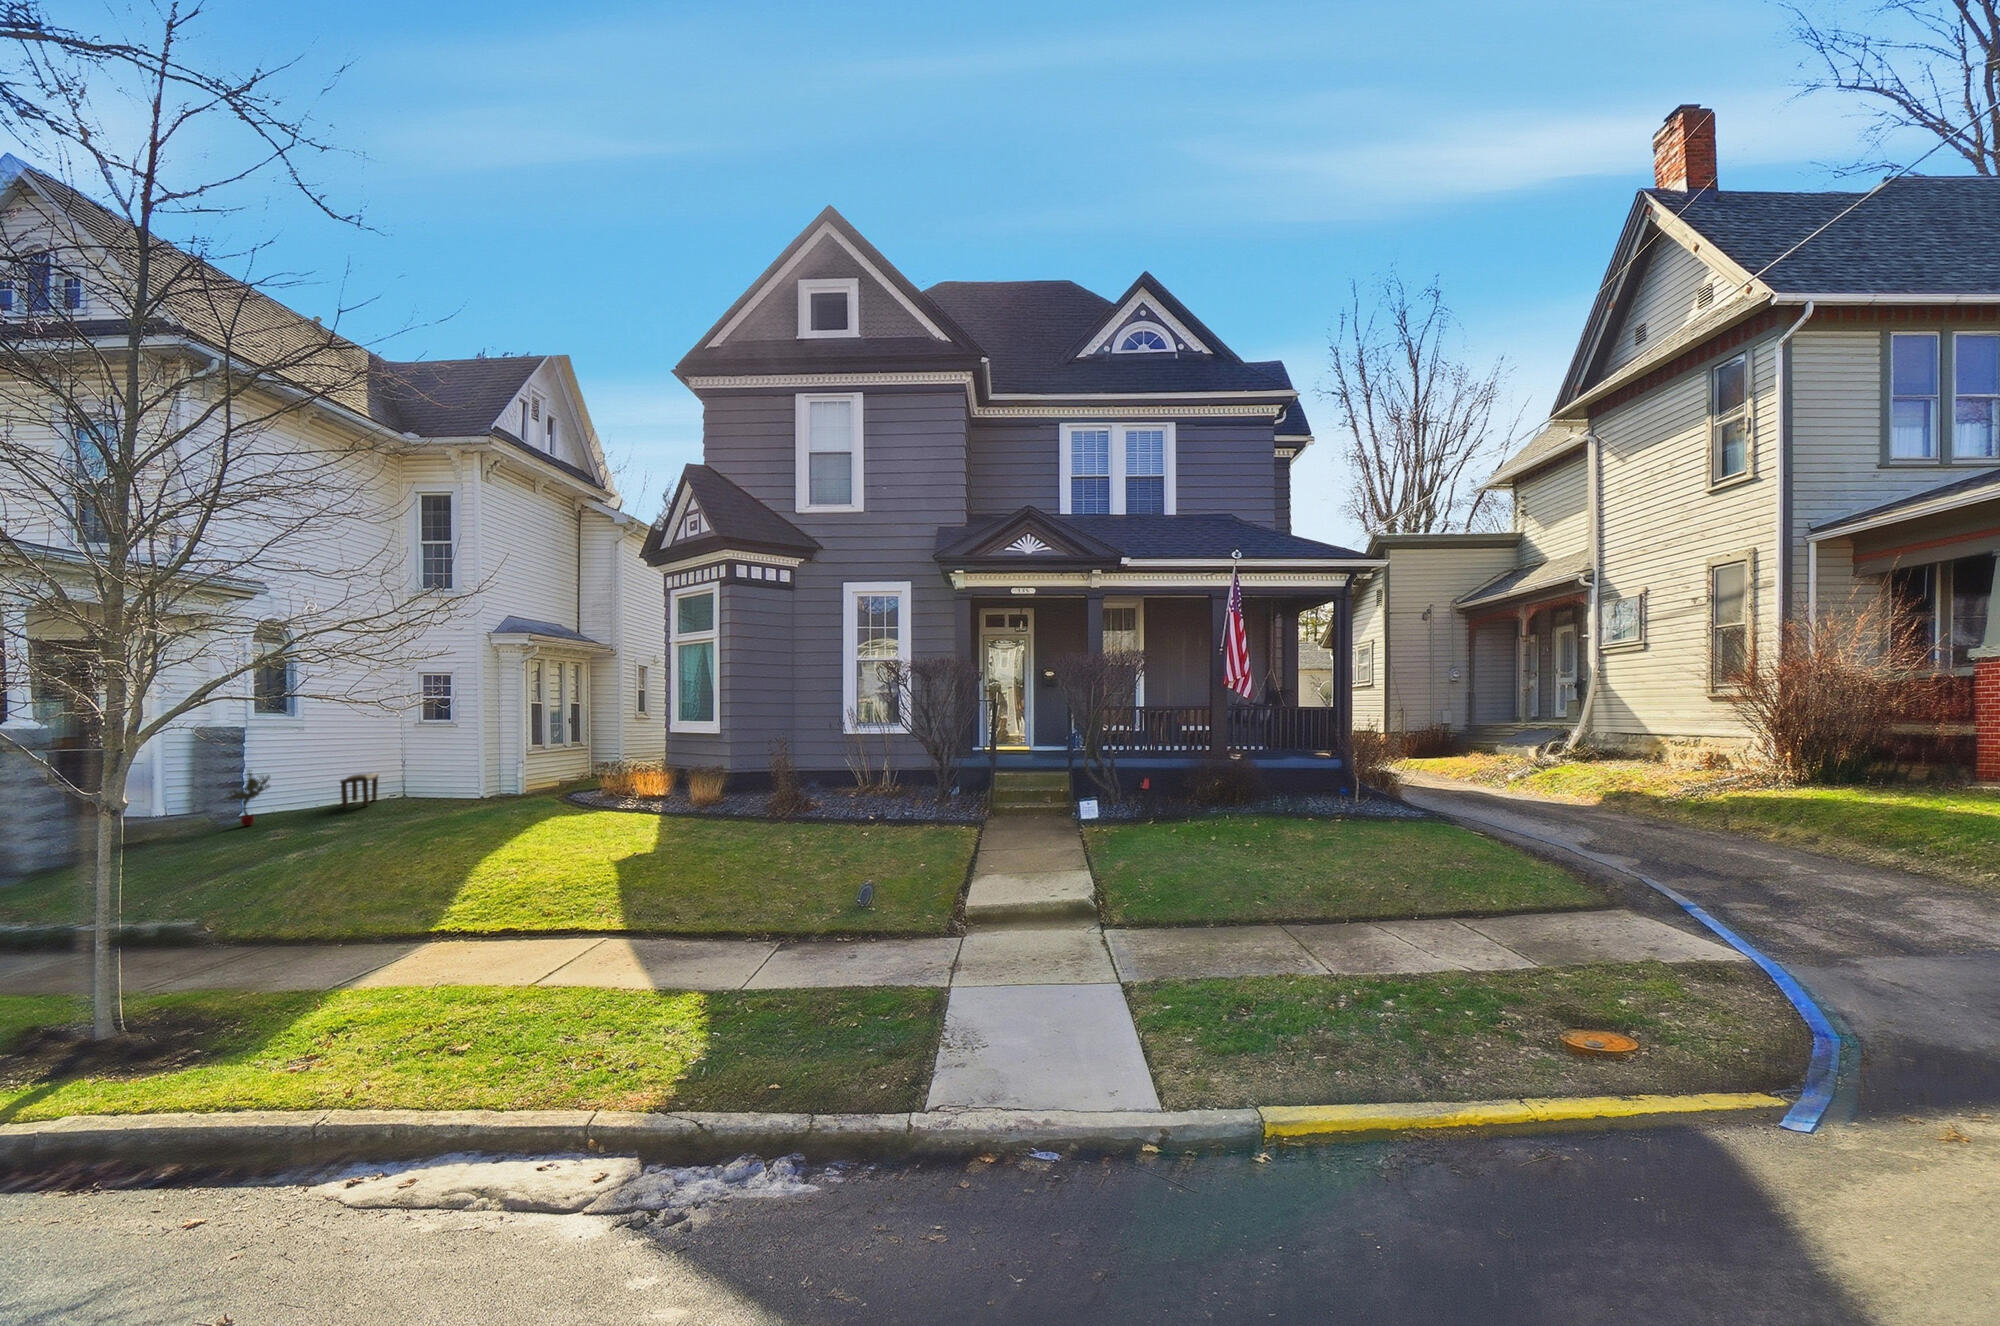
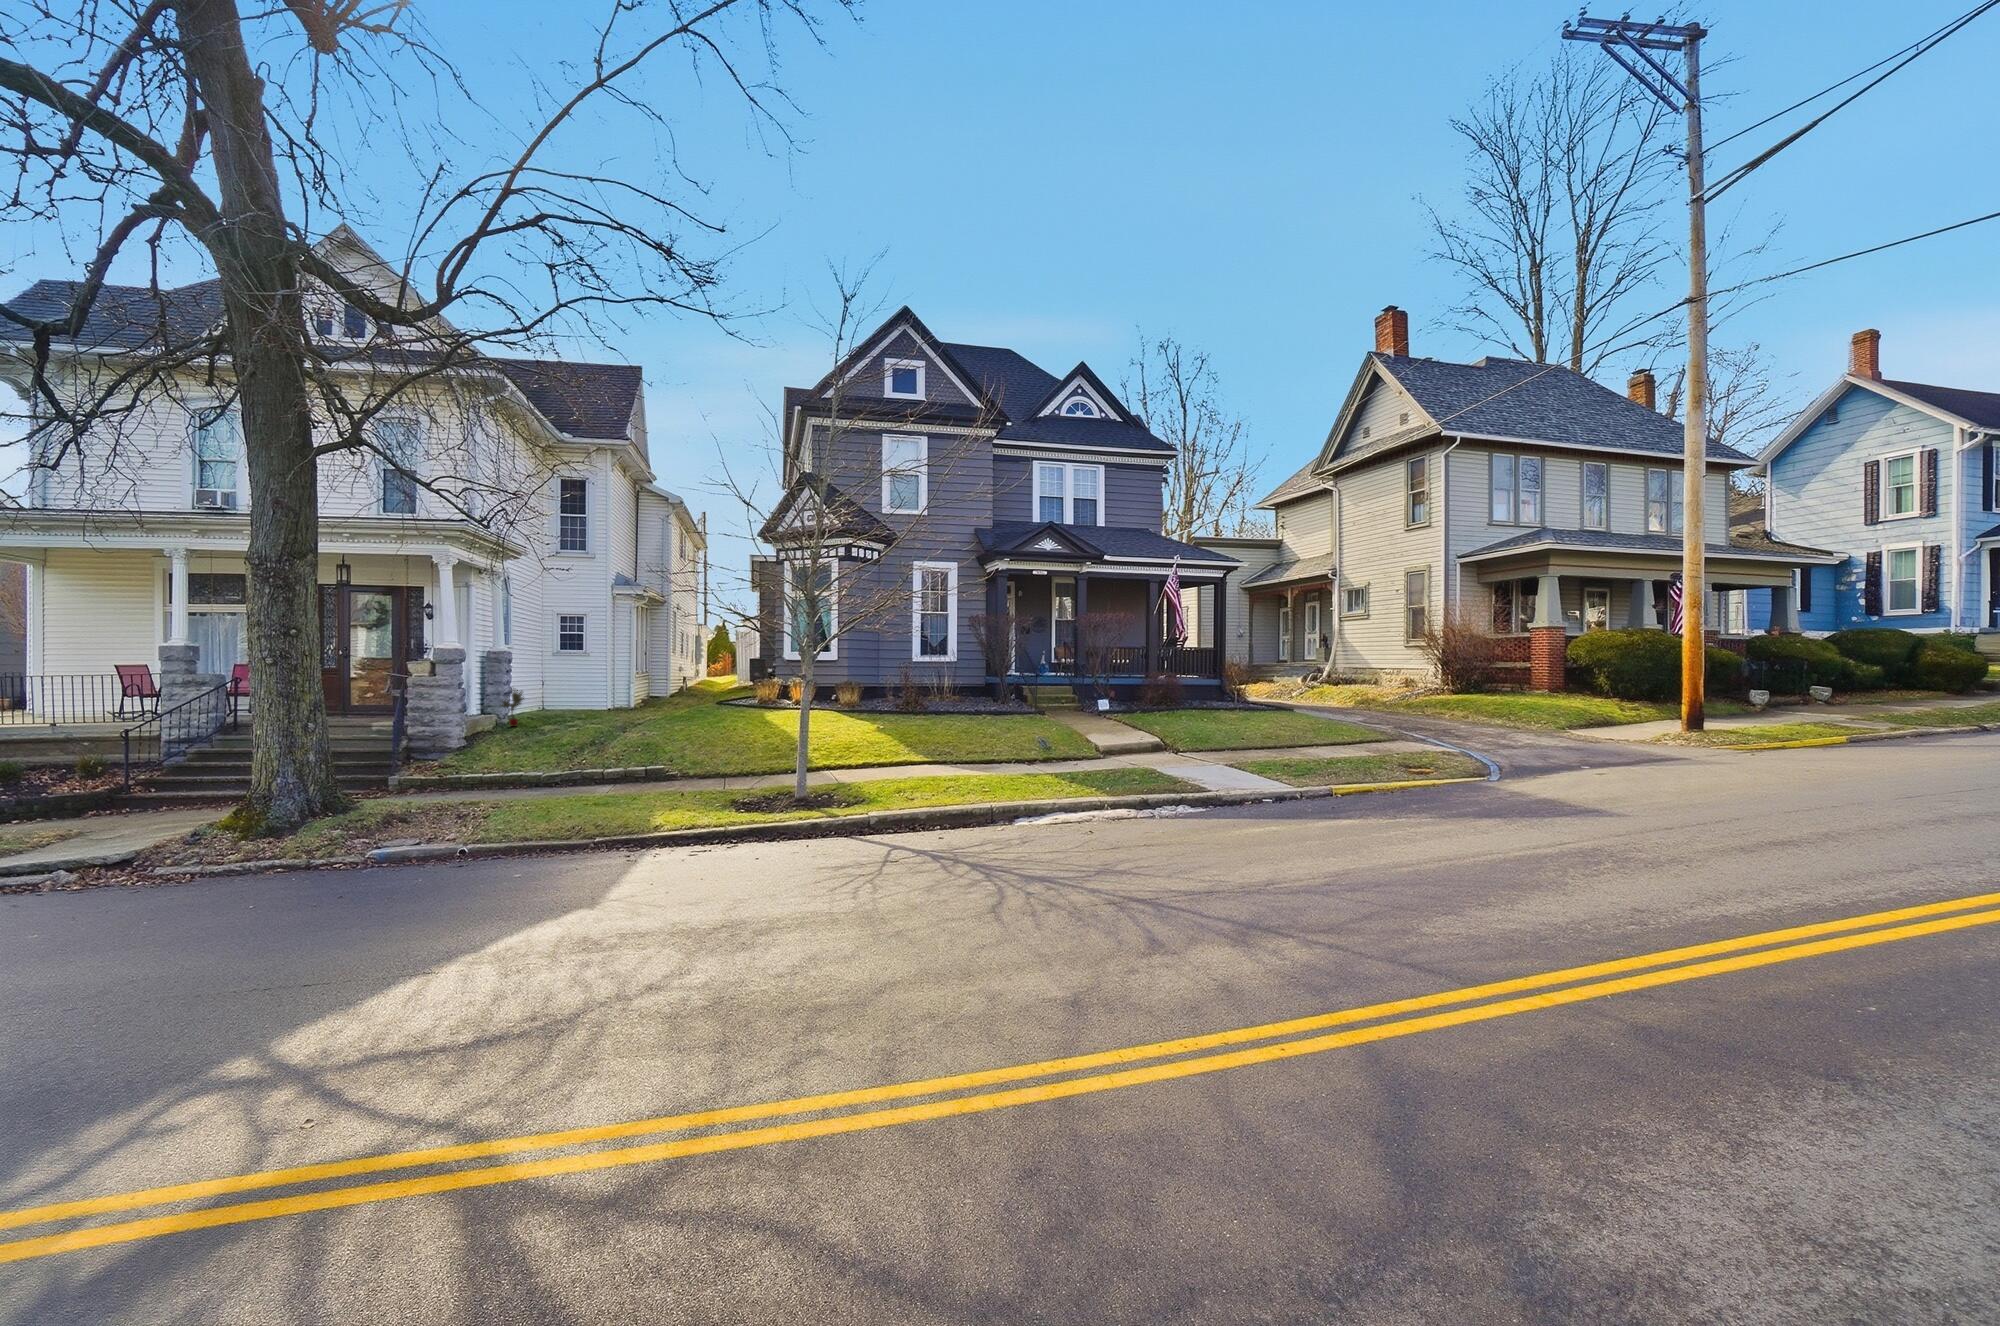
bench: present [340,773,379,808] -> none [543,693,569,717]

